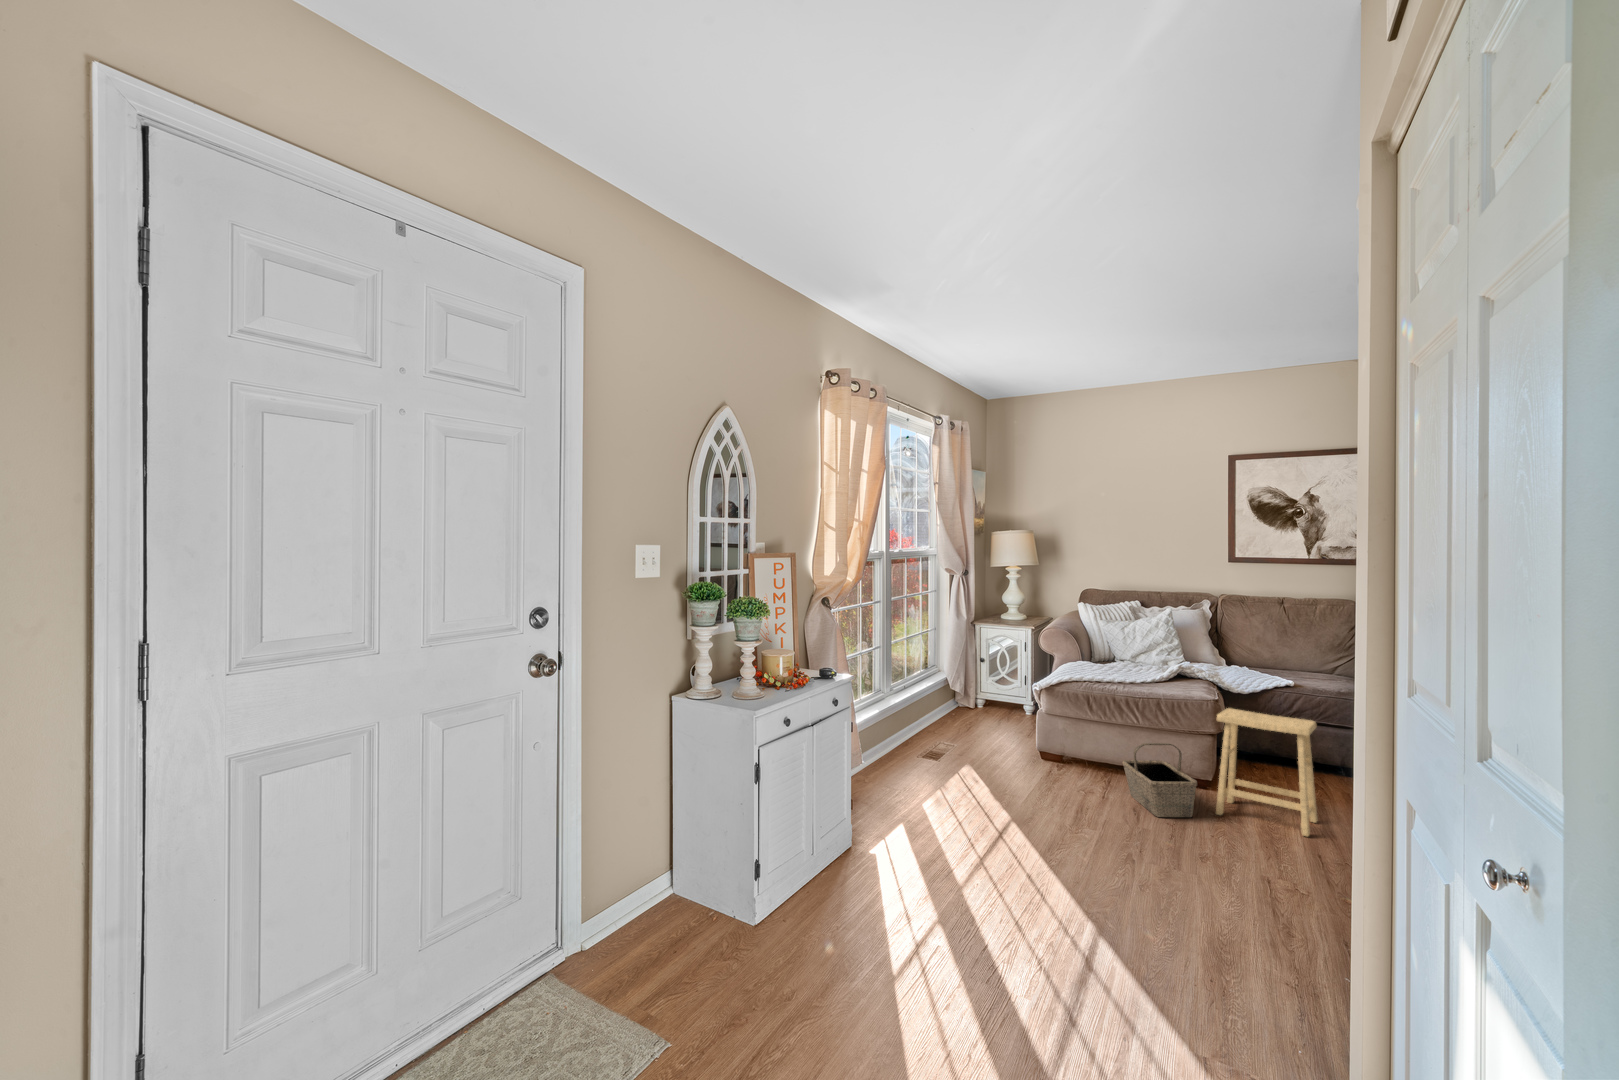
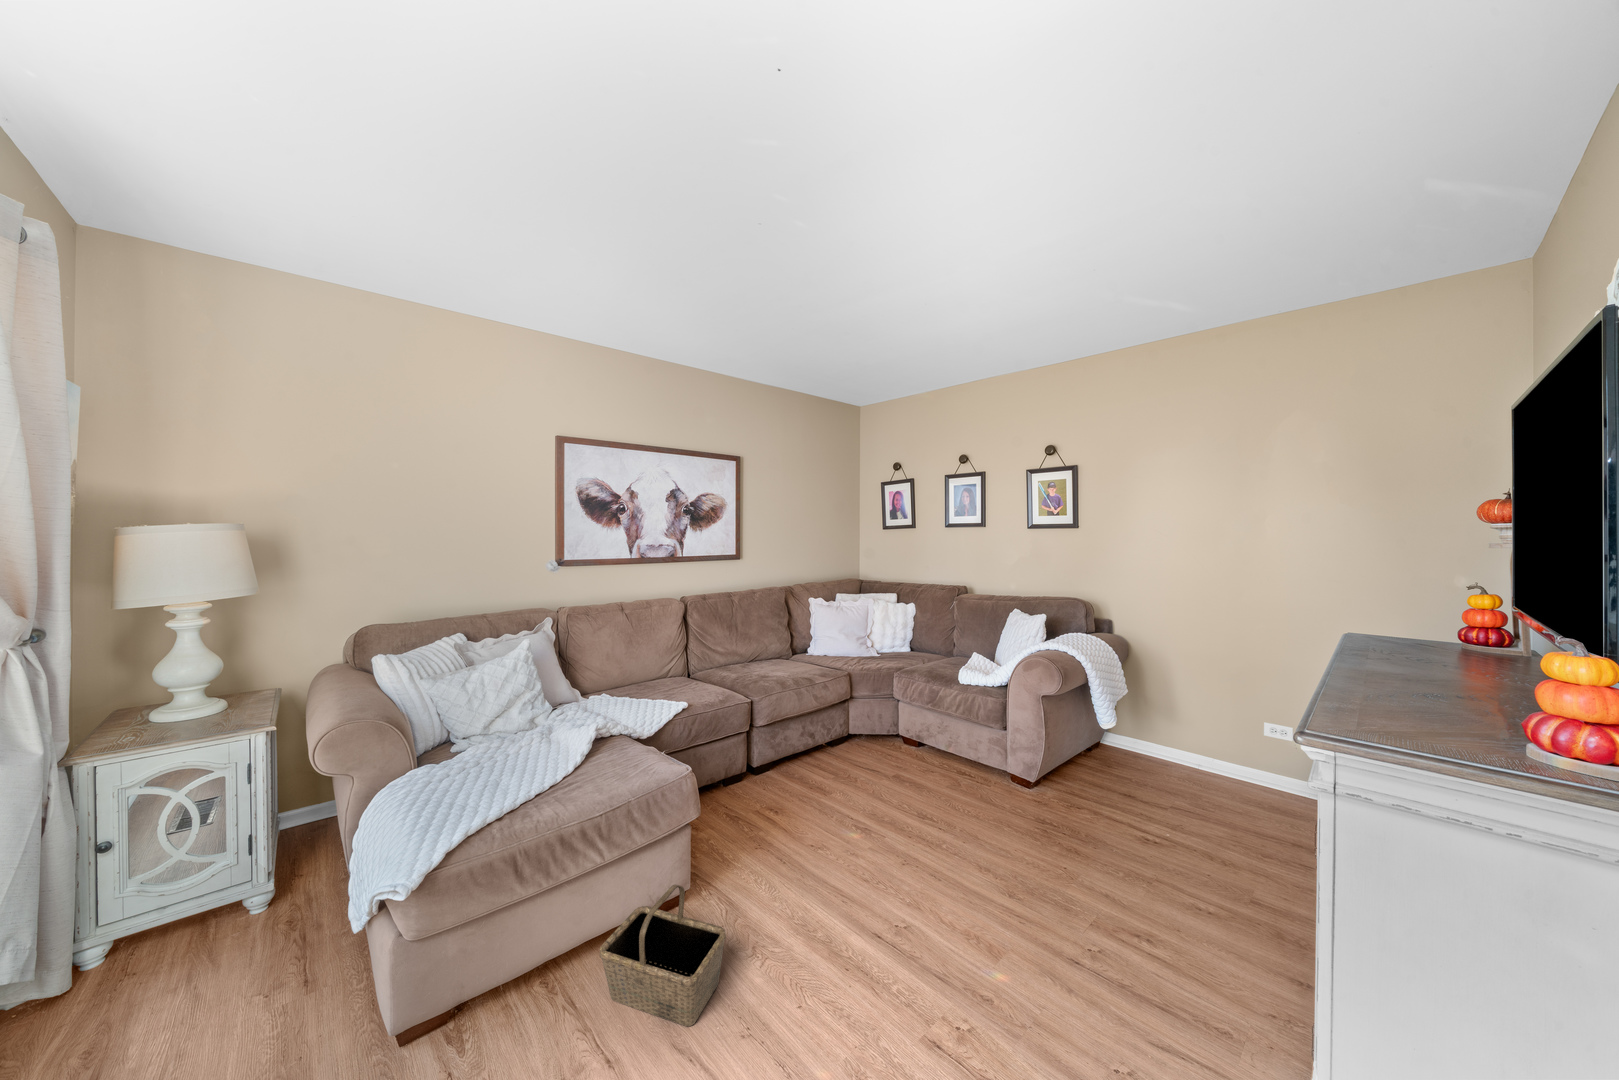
footstool: present [1216,708,1318,836] -> none [703,772,818,951]

